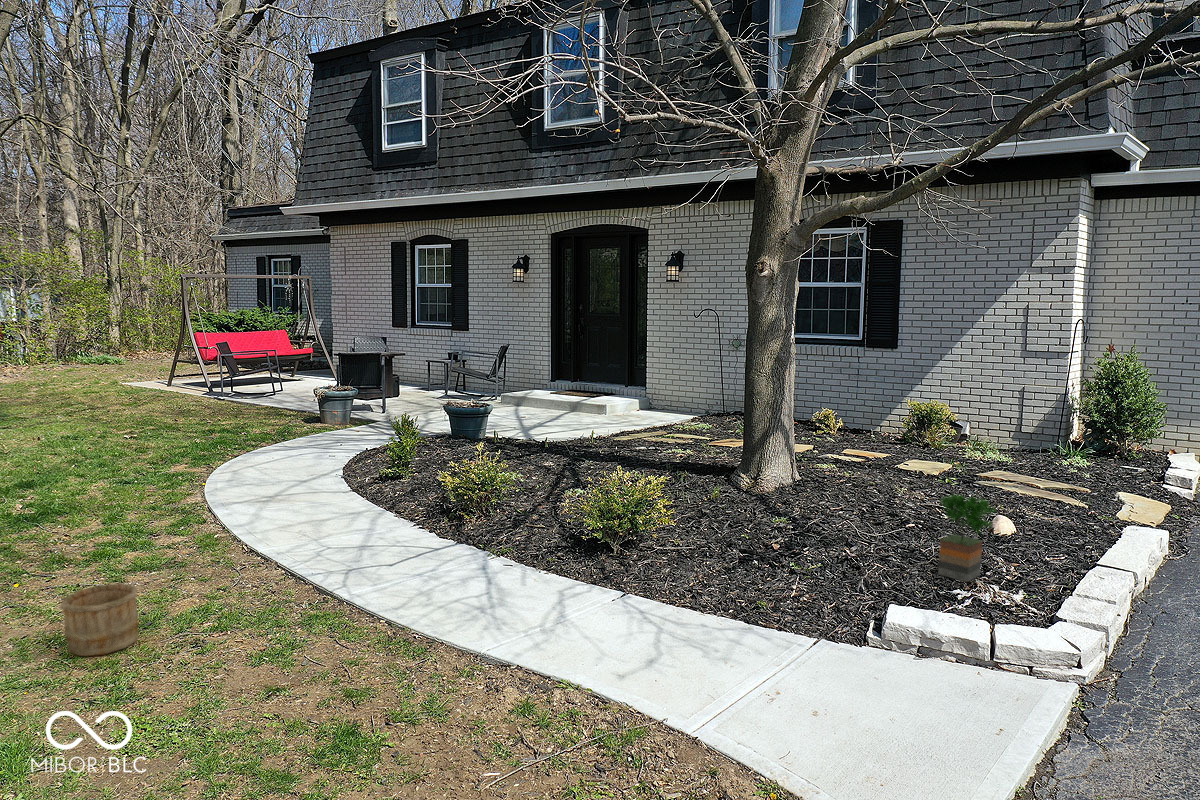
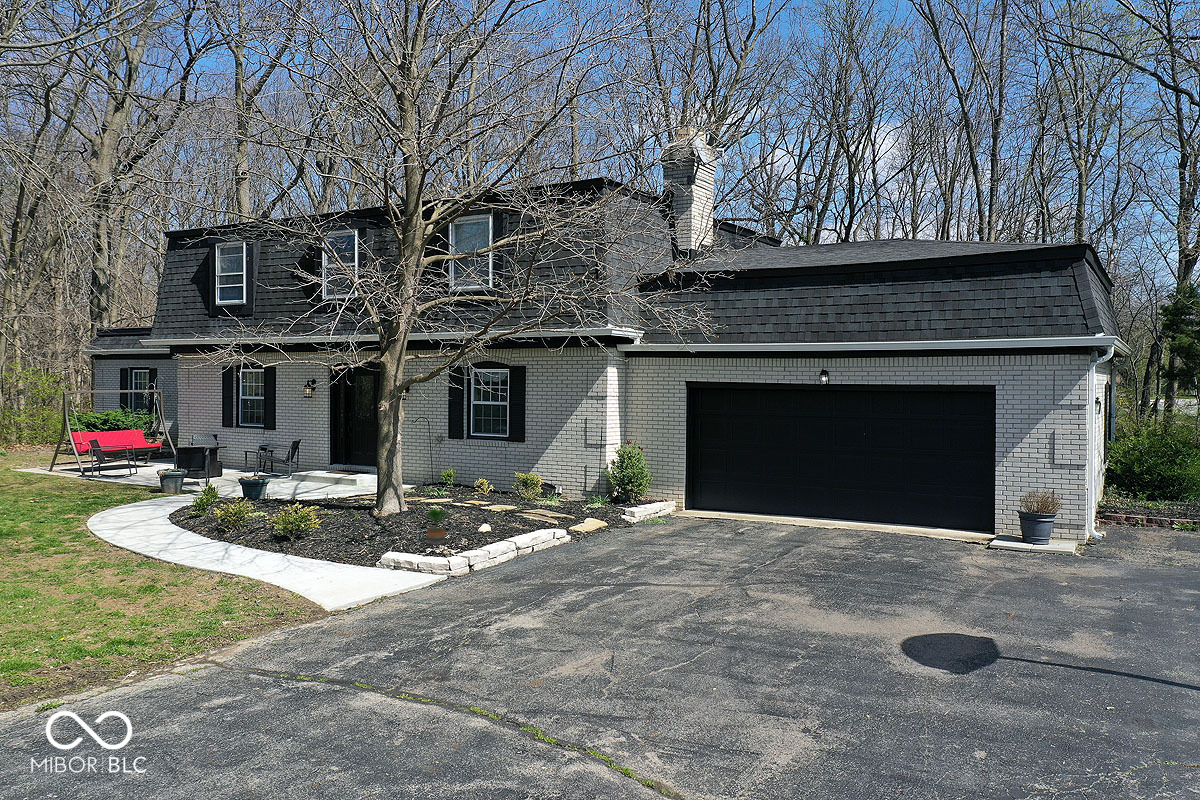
wooden bucket: present [60,583,139,656] -> none [37,548,68,574]

